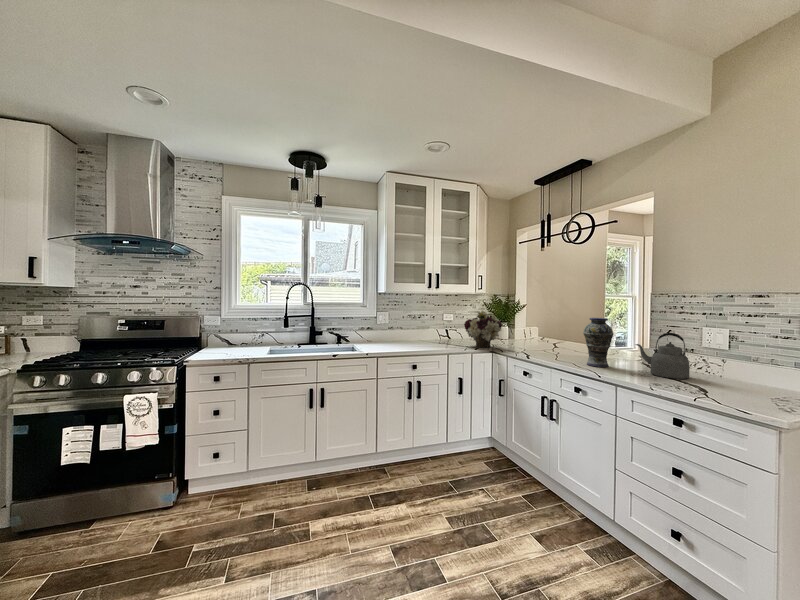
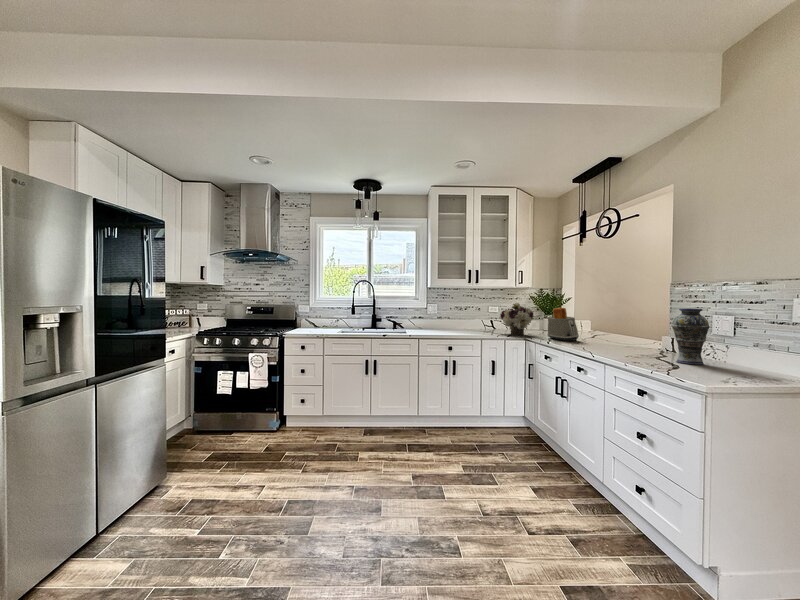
toaster: none [522,318,560,356] -> present [547,308,579,341]
vase: present [583,318,614,367] -> present [671,308,710,365]
kettle: present [635,333,690,379] -> none [624,317,665,356]

